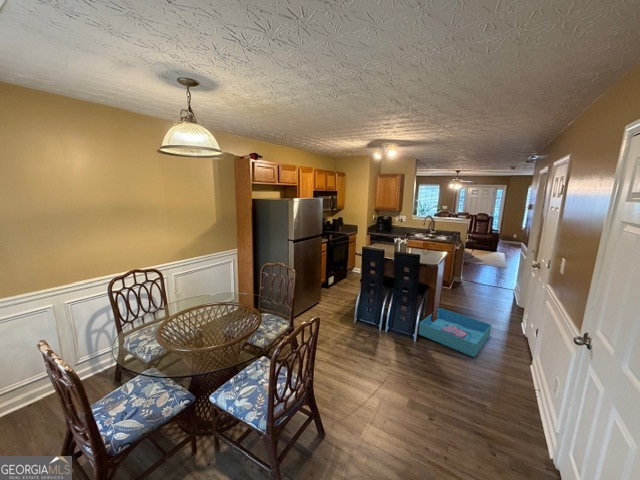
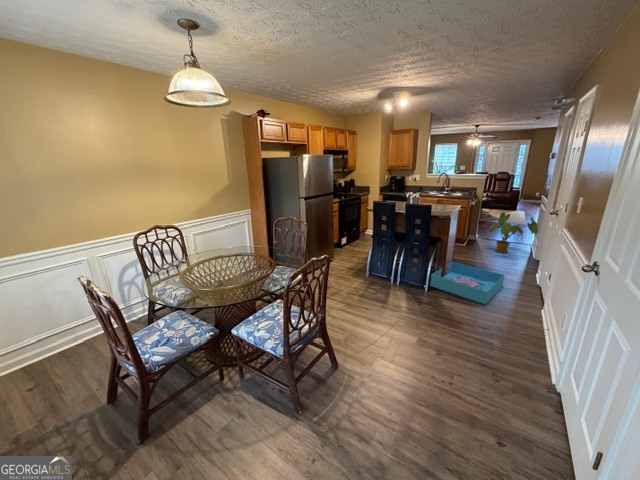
house plant: none [473,258,520,298] -> present [489,212,538,253]

